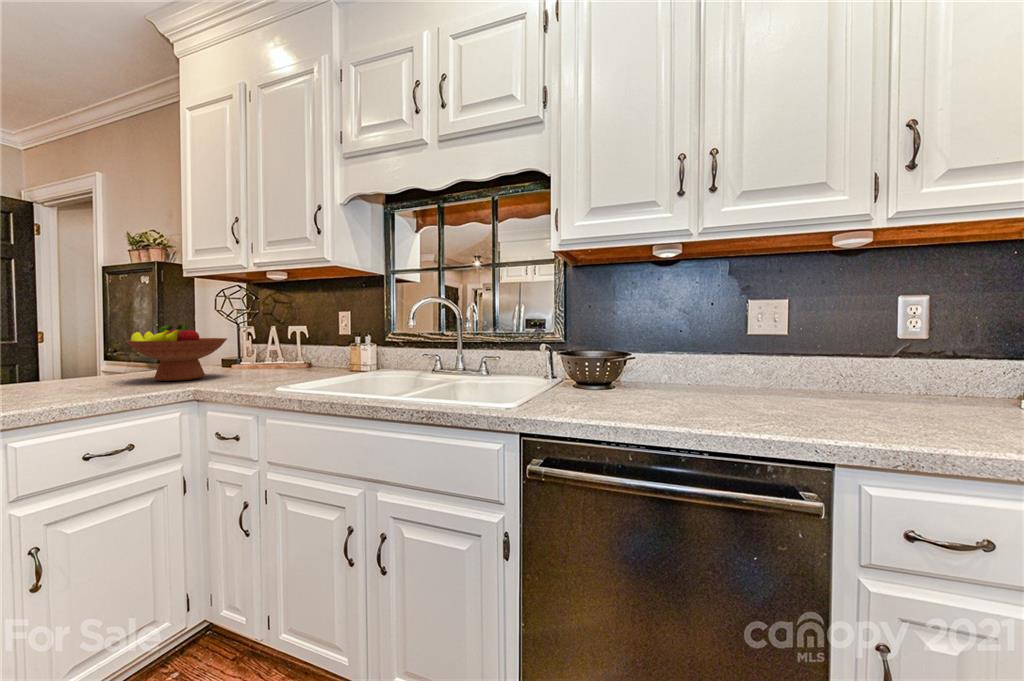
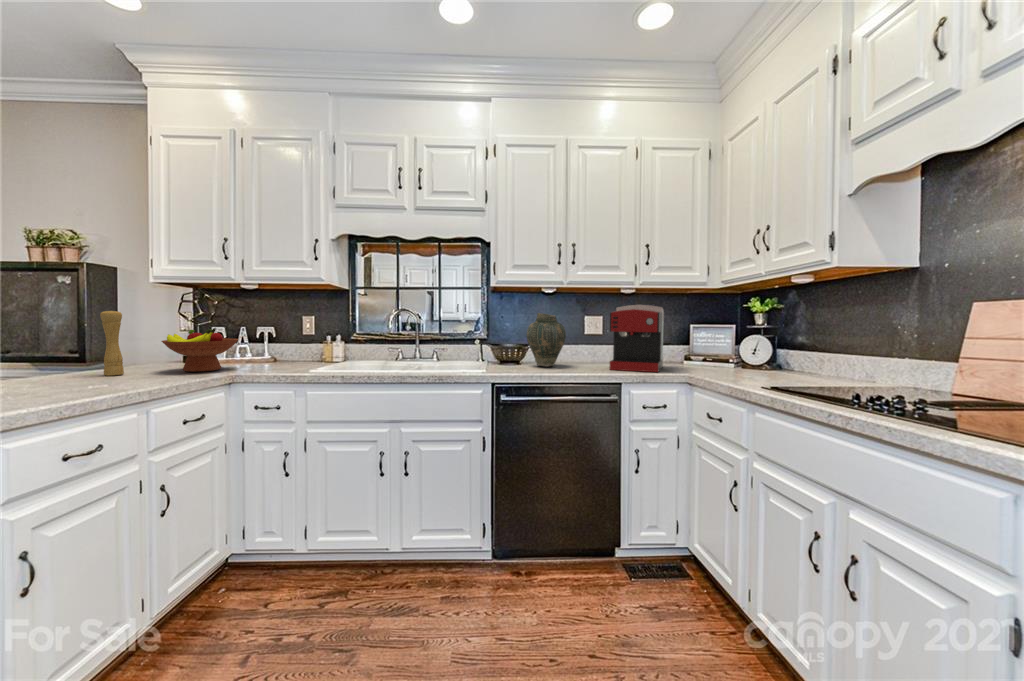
coffee maker: none [799,265,953,429] -> present [610,305,664,372]
vase: none [621,293,701,396] -> present [527,313,566,367]
pepper mill: none [63,301,93,382] -> present [100,310,124,376]

